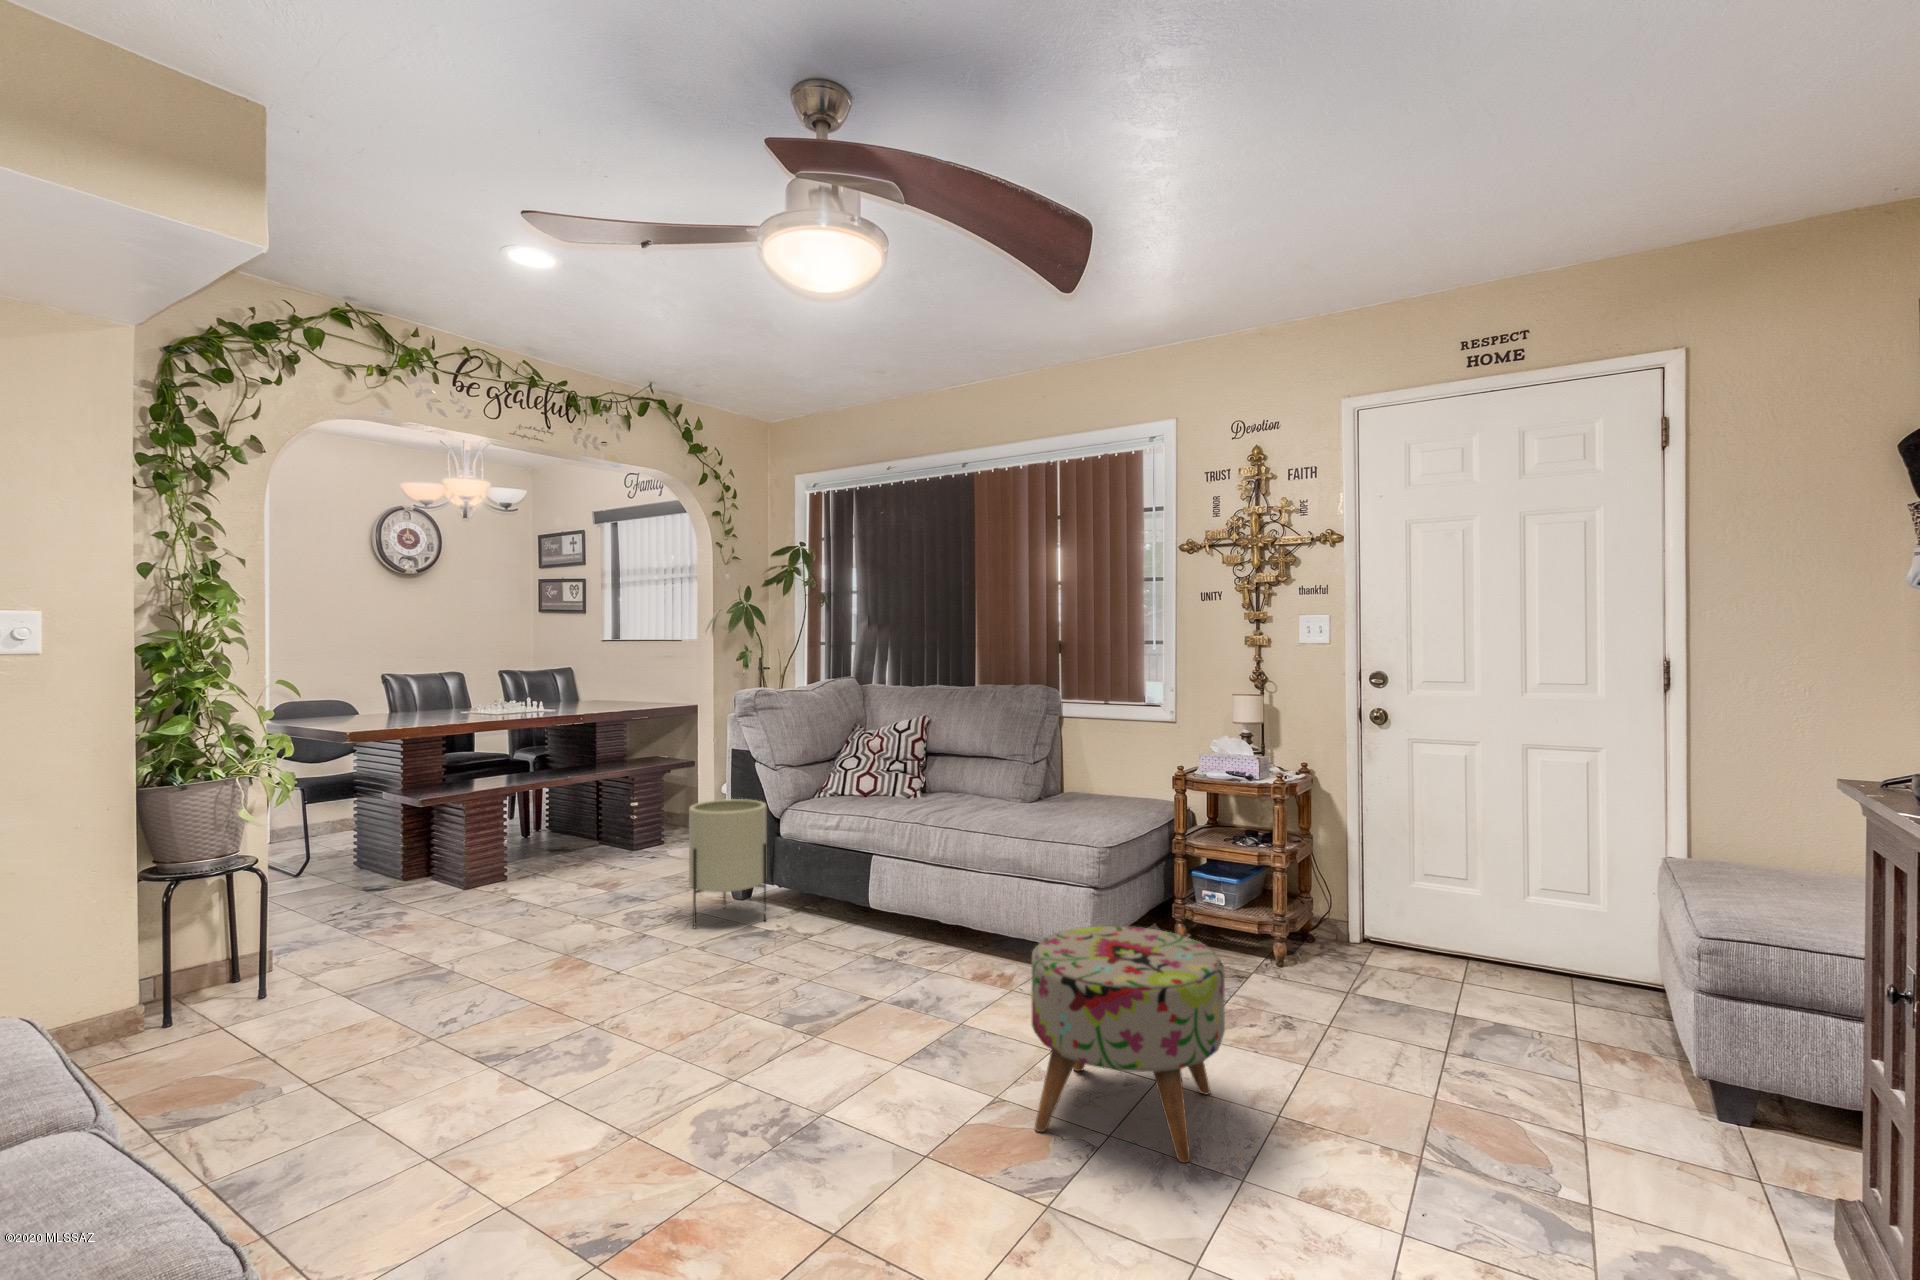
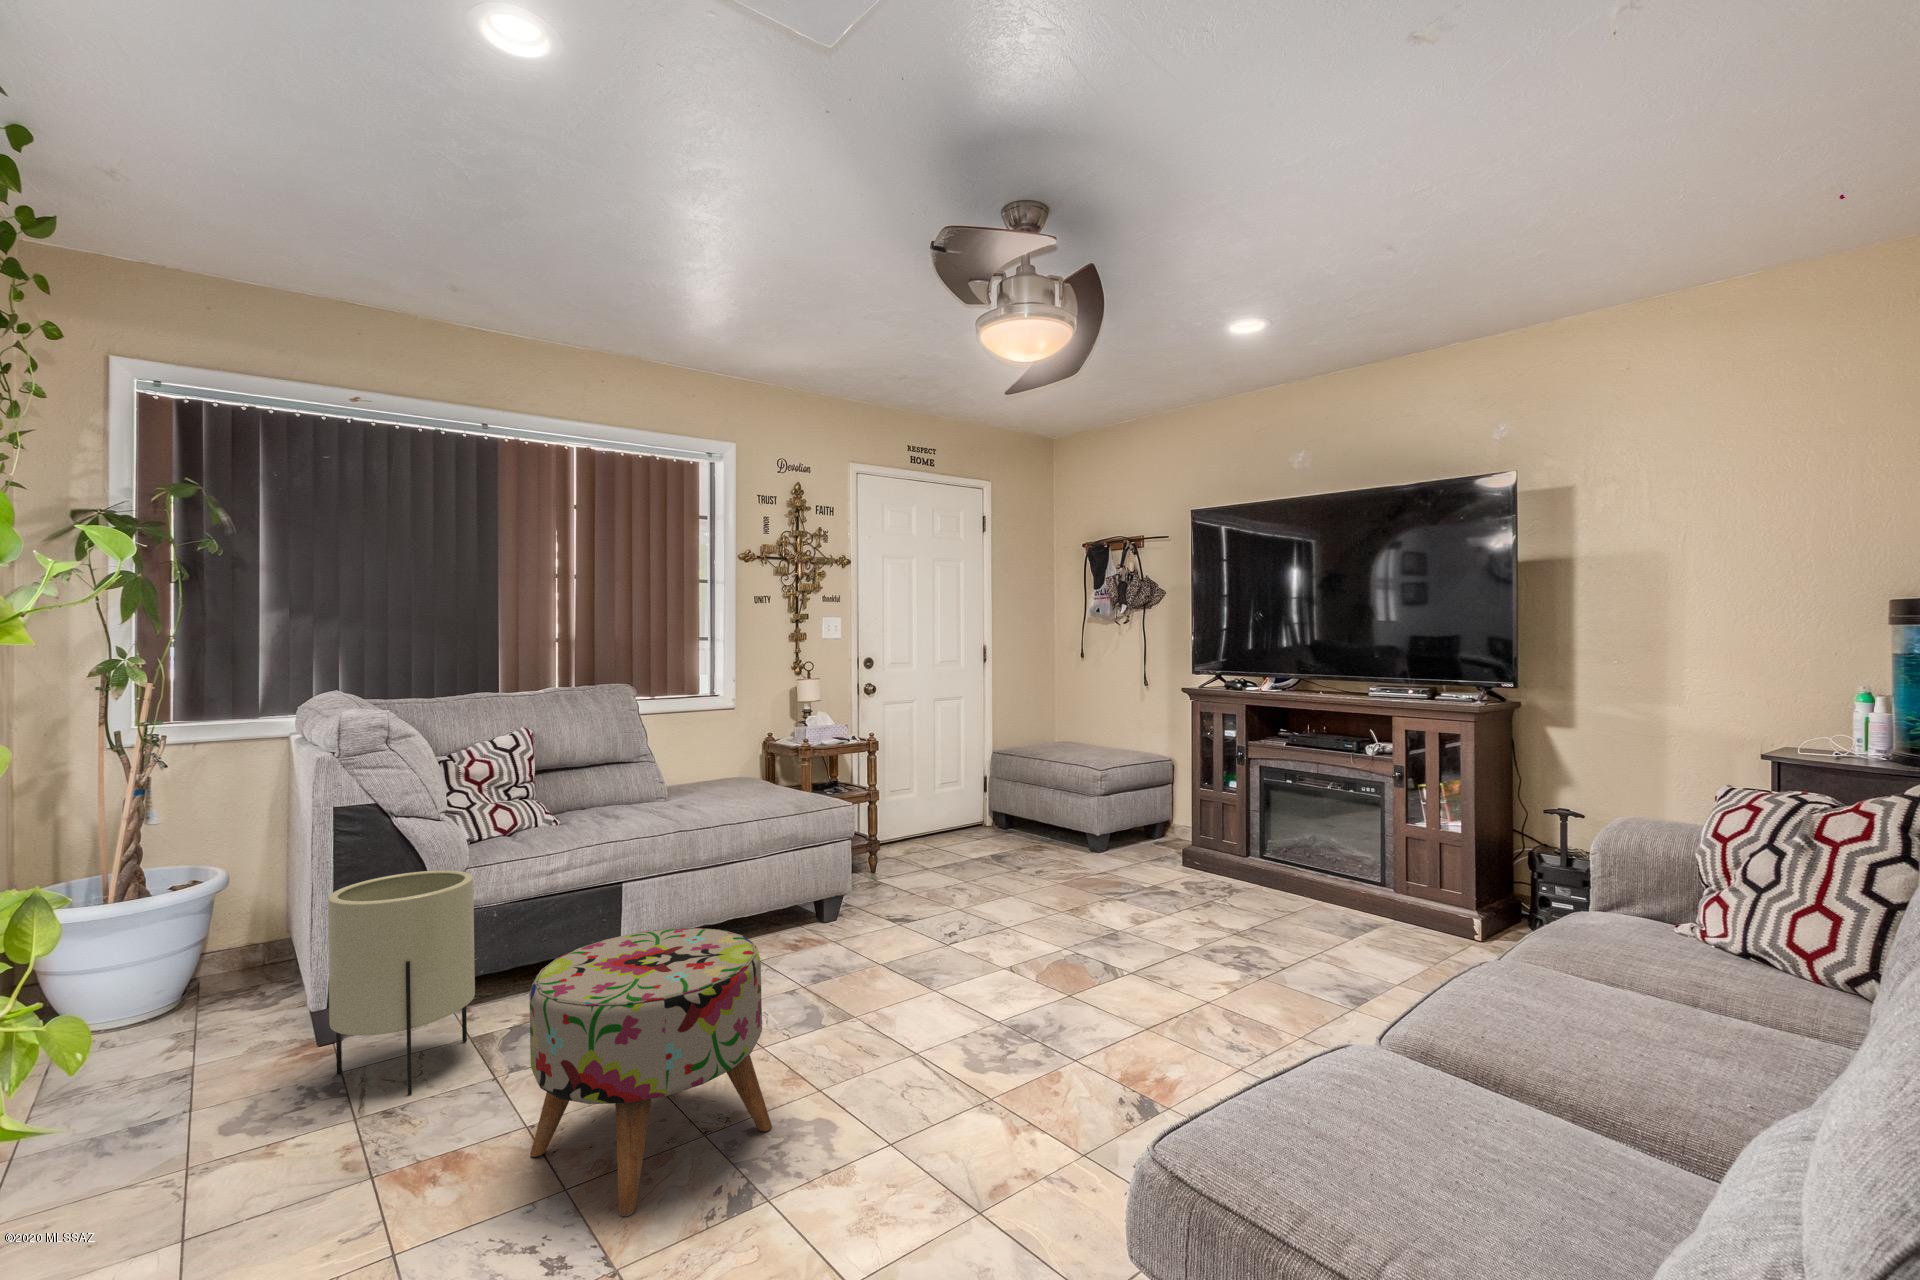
ottoman: present [1032,926,1225,1163] -> present [529,928,772,1216]

